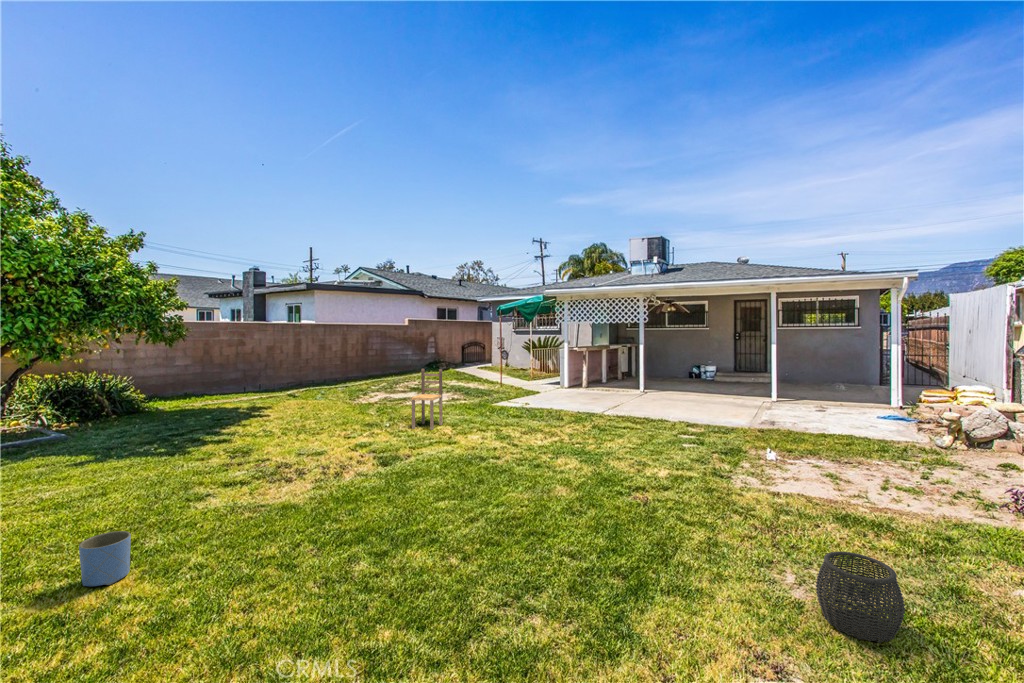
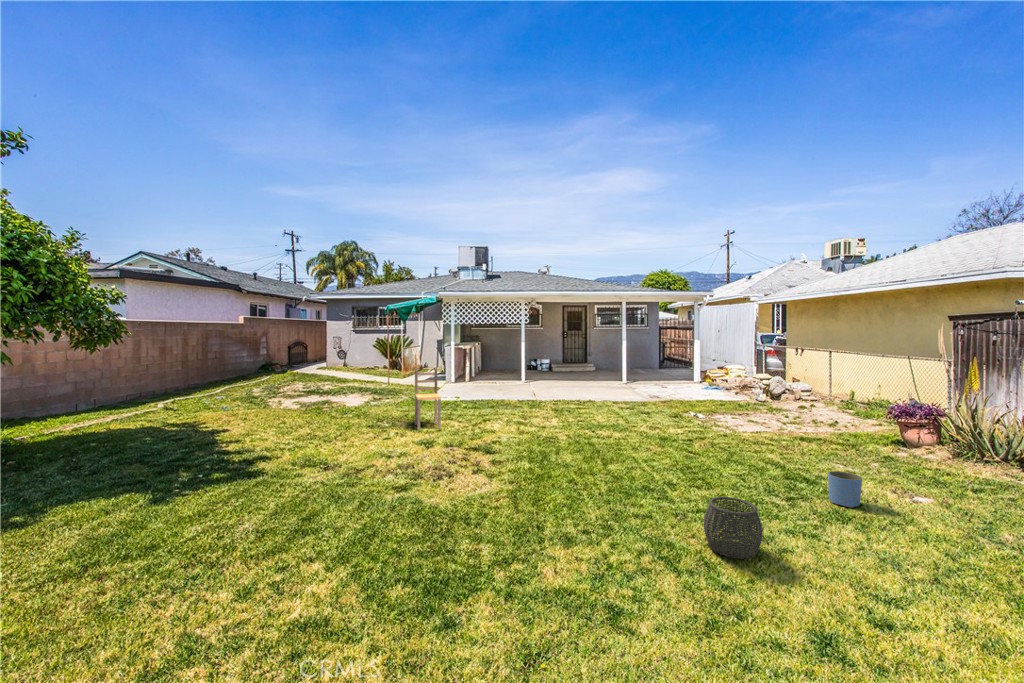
planter: present [79,531,131,586] -> present [828,471,862,508]
woven basket: present [816,552,905,643] -> present [703,497,763,560]

